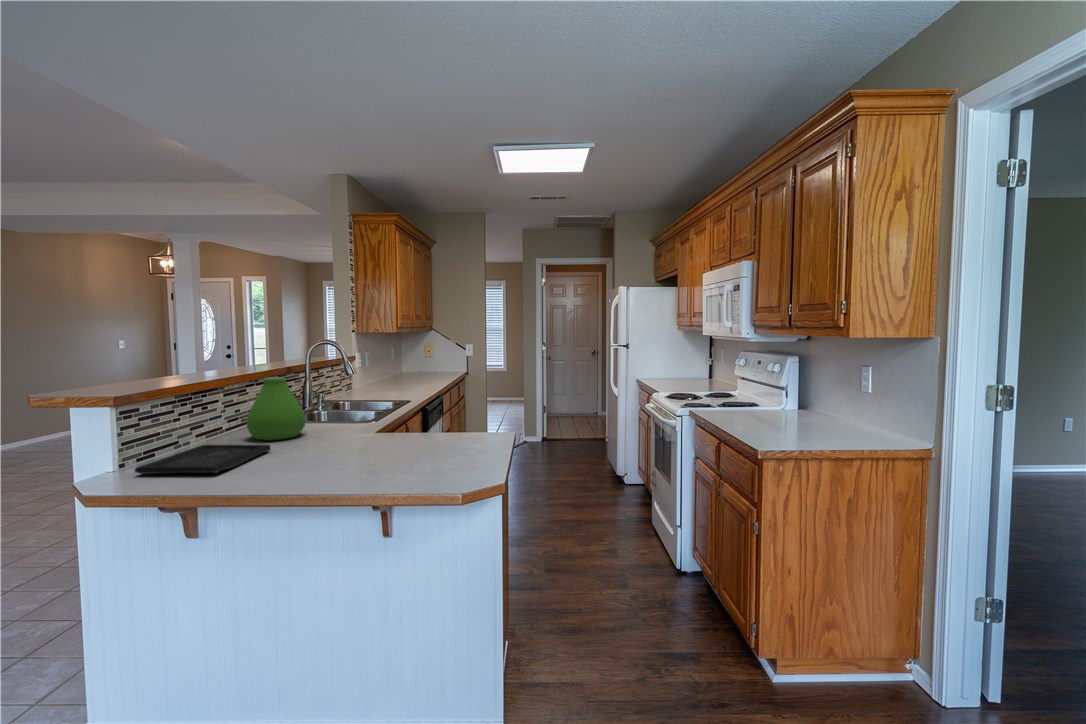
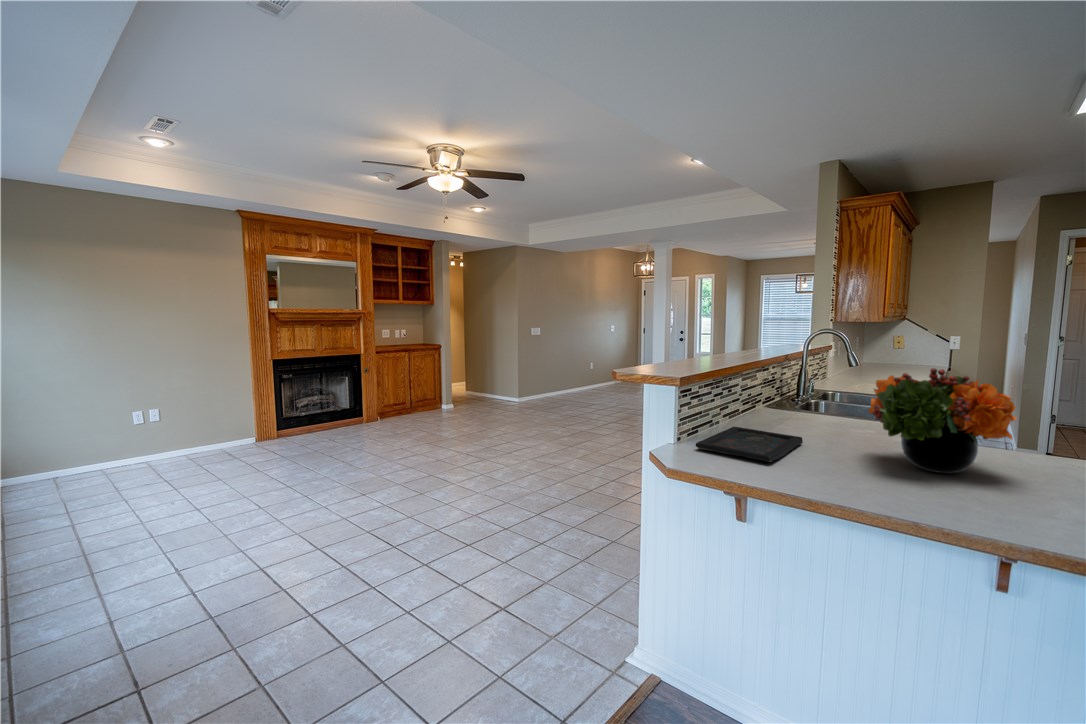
flower arrangement: none [314,369,416,456] -> present [868,368,1017,473]
vase: present [247,377,306,441] -> none [765,368,824,431]

